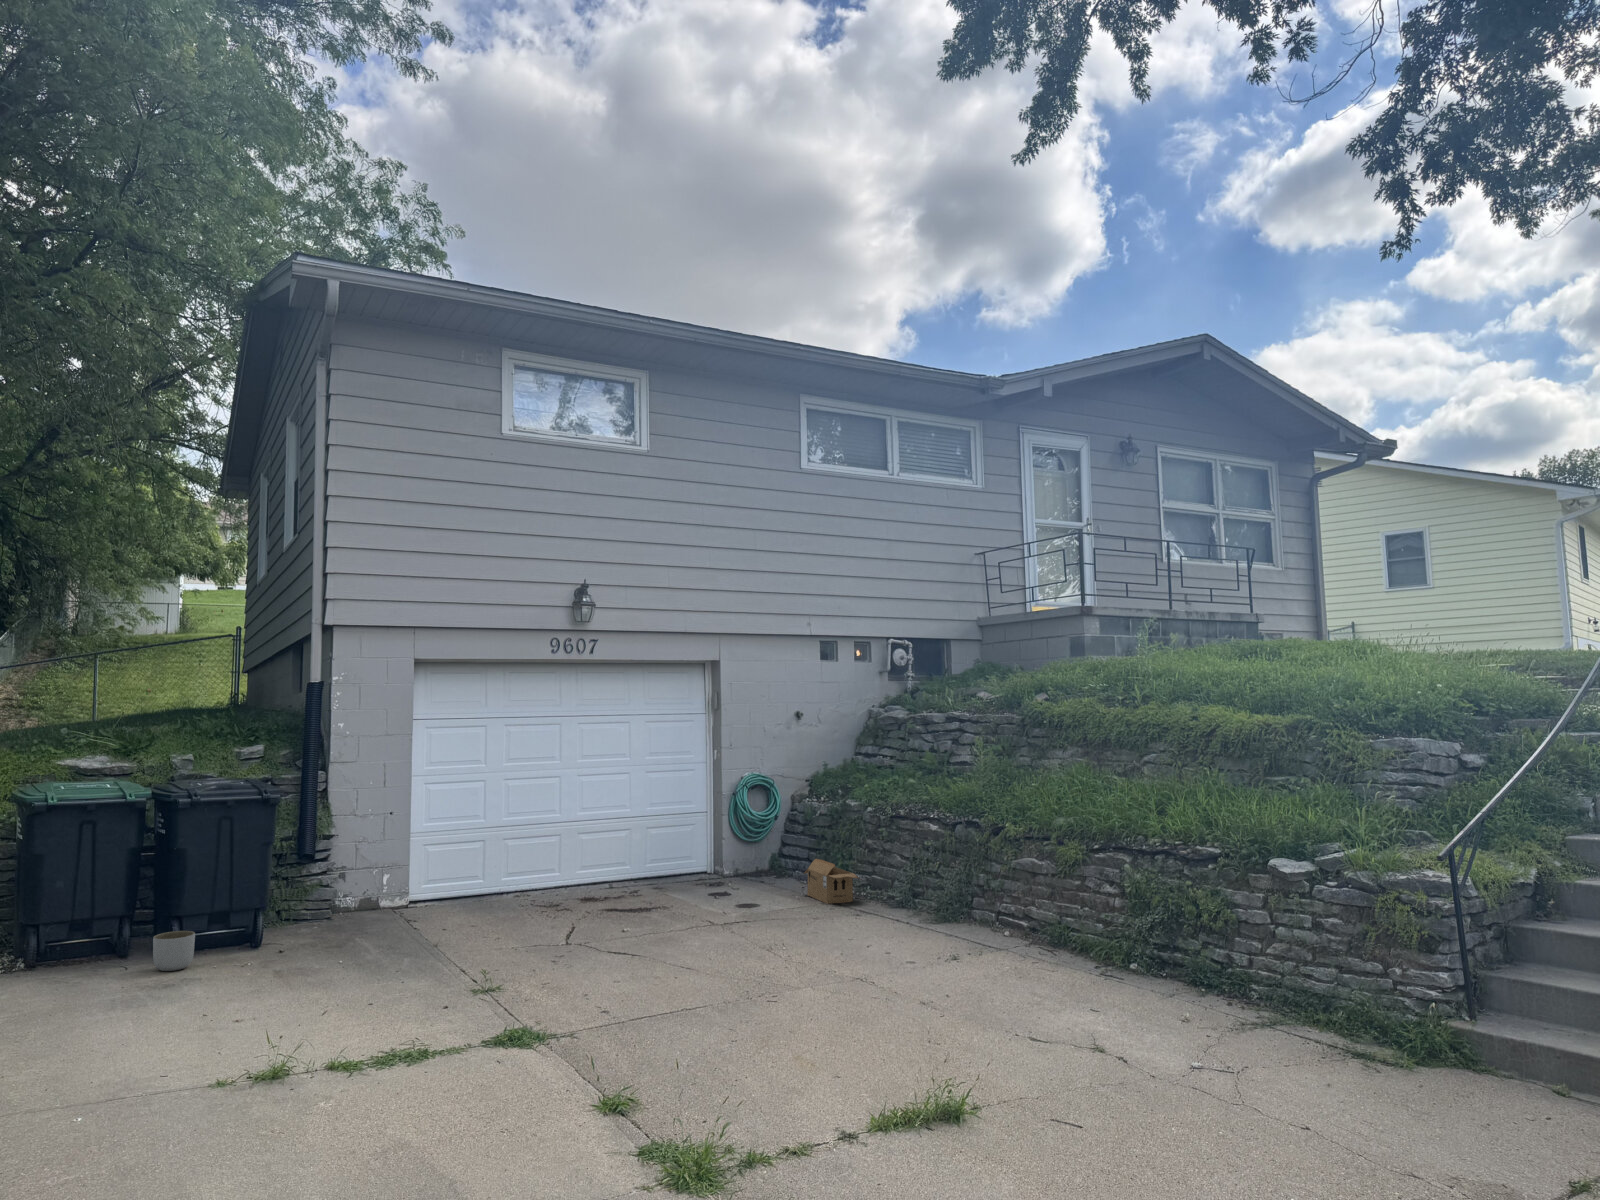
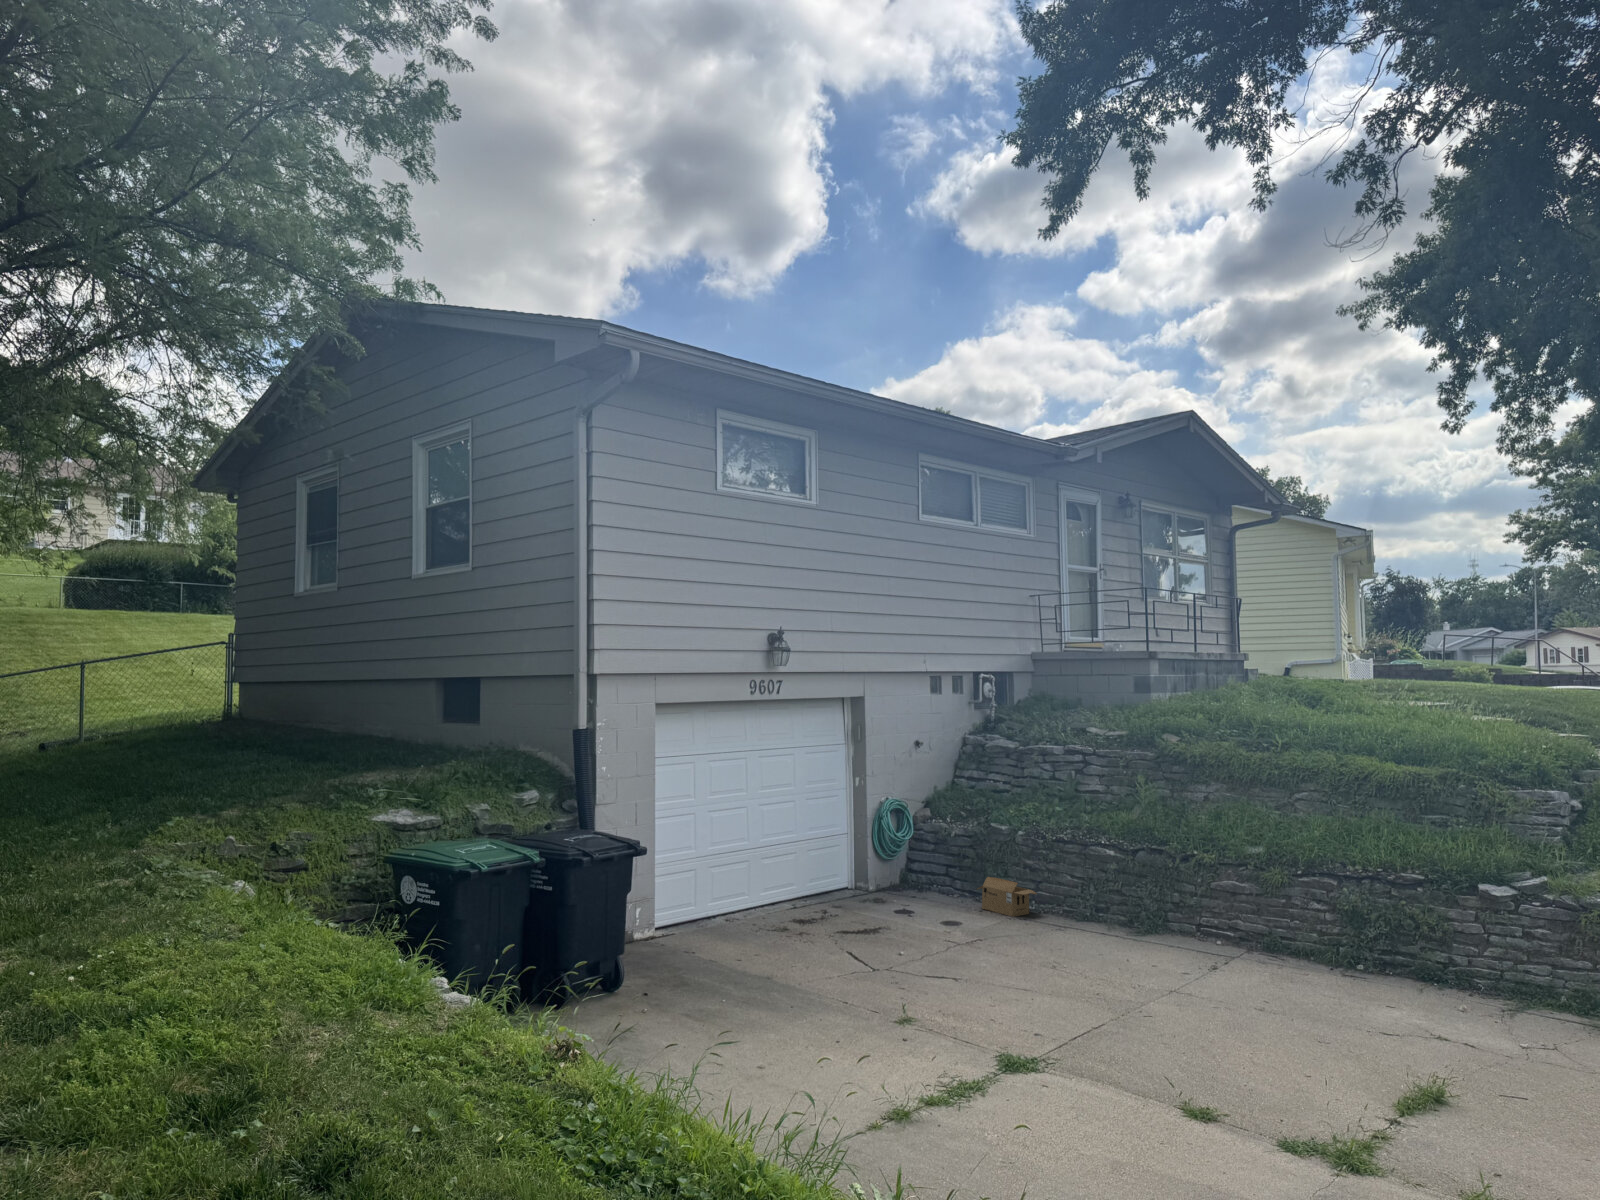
planter: present [153,931,195,971] -> none [577,976,611,1015]

